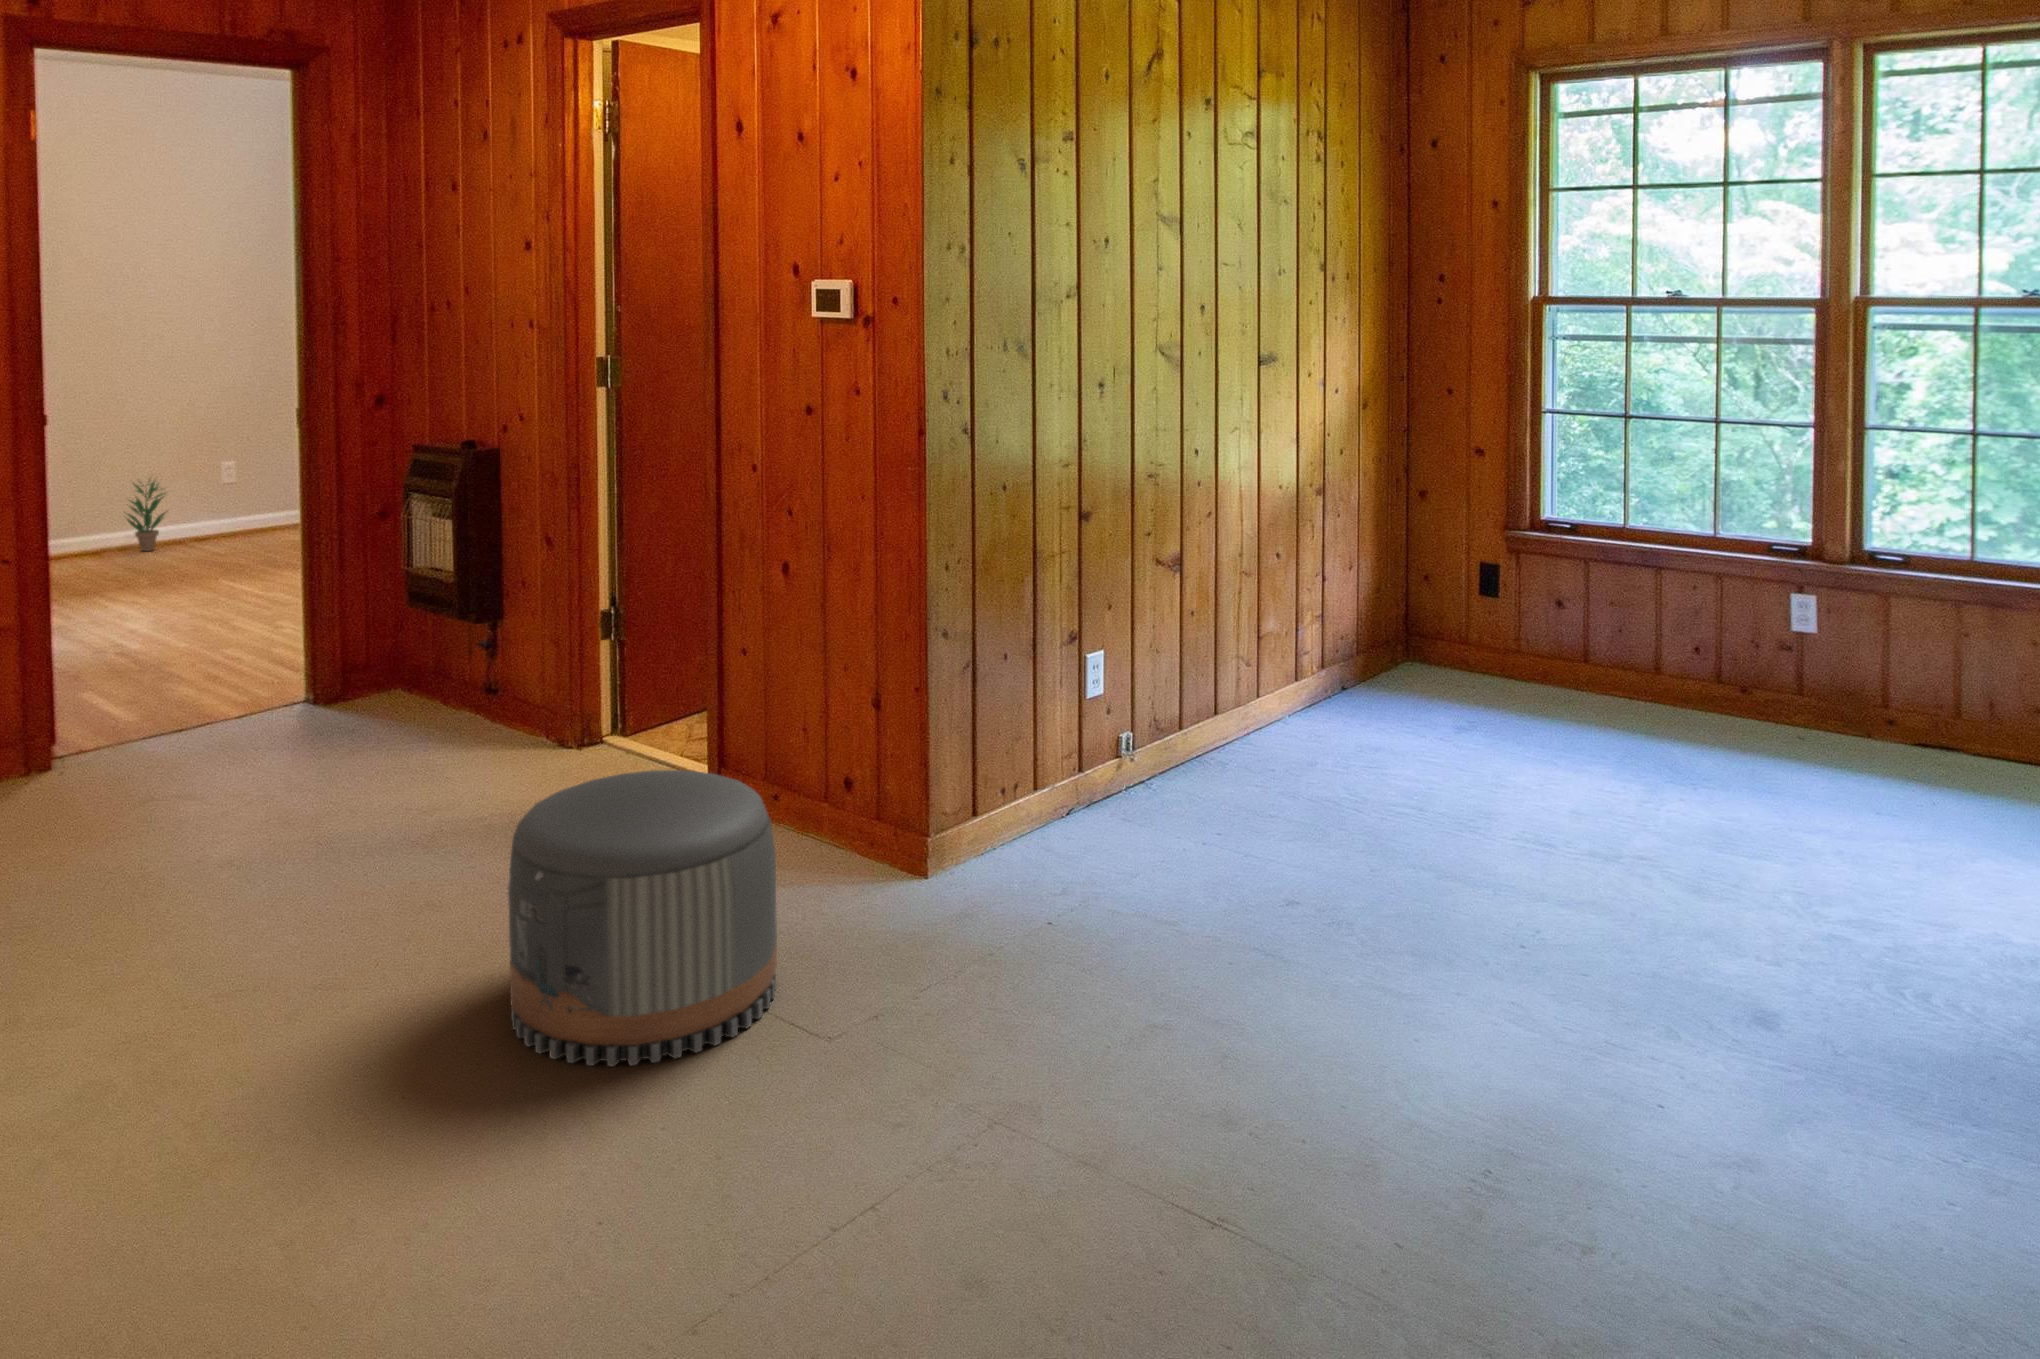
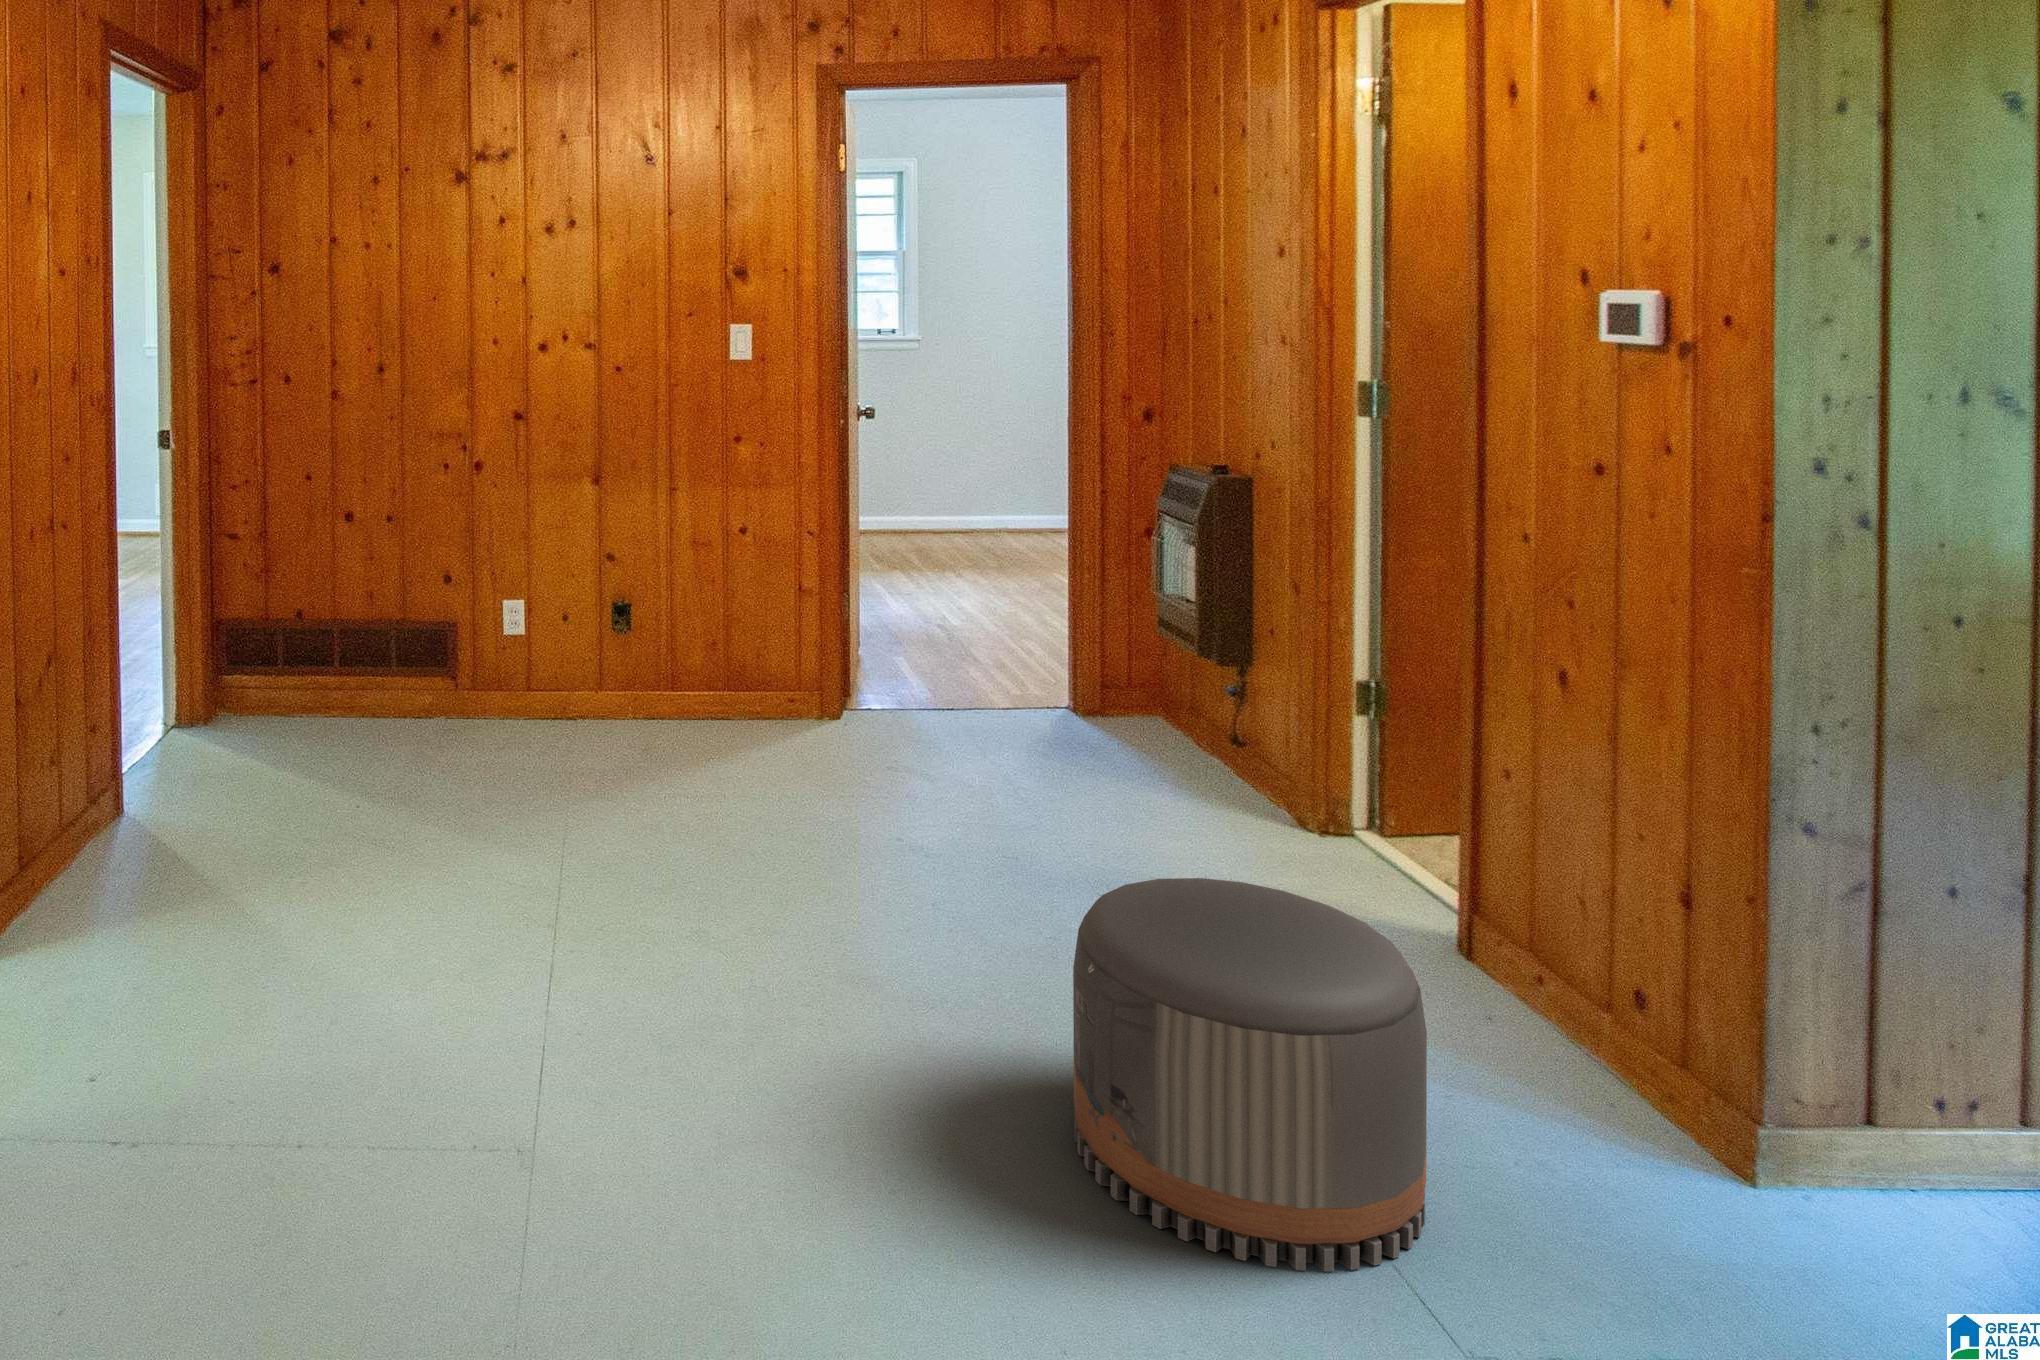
potted plant: present [127,479,165,551] -> none [988,469,1027,537]

